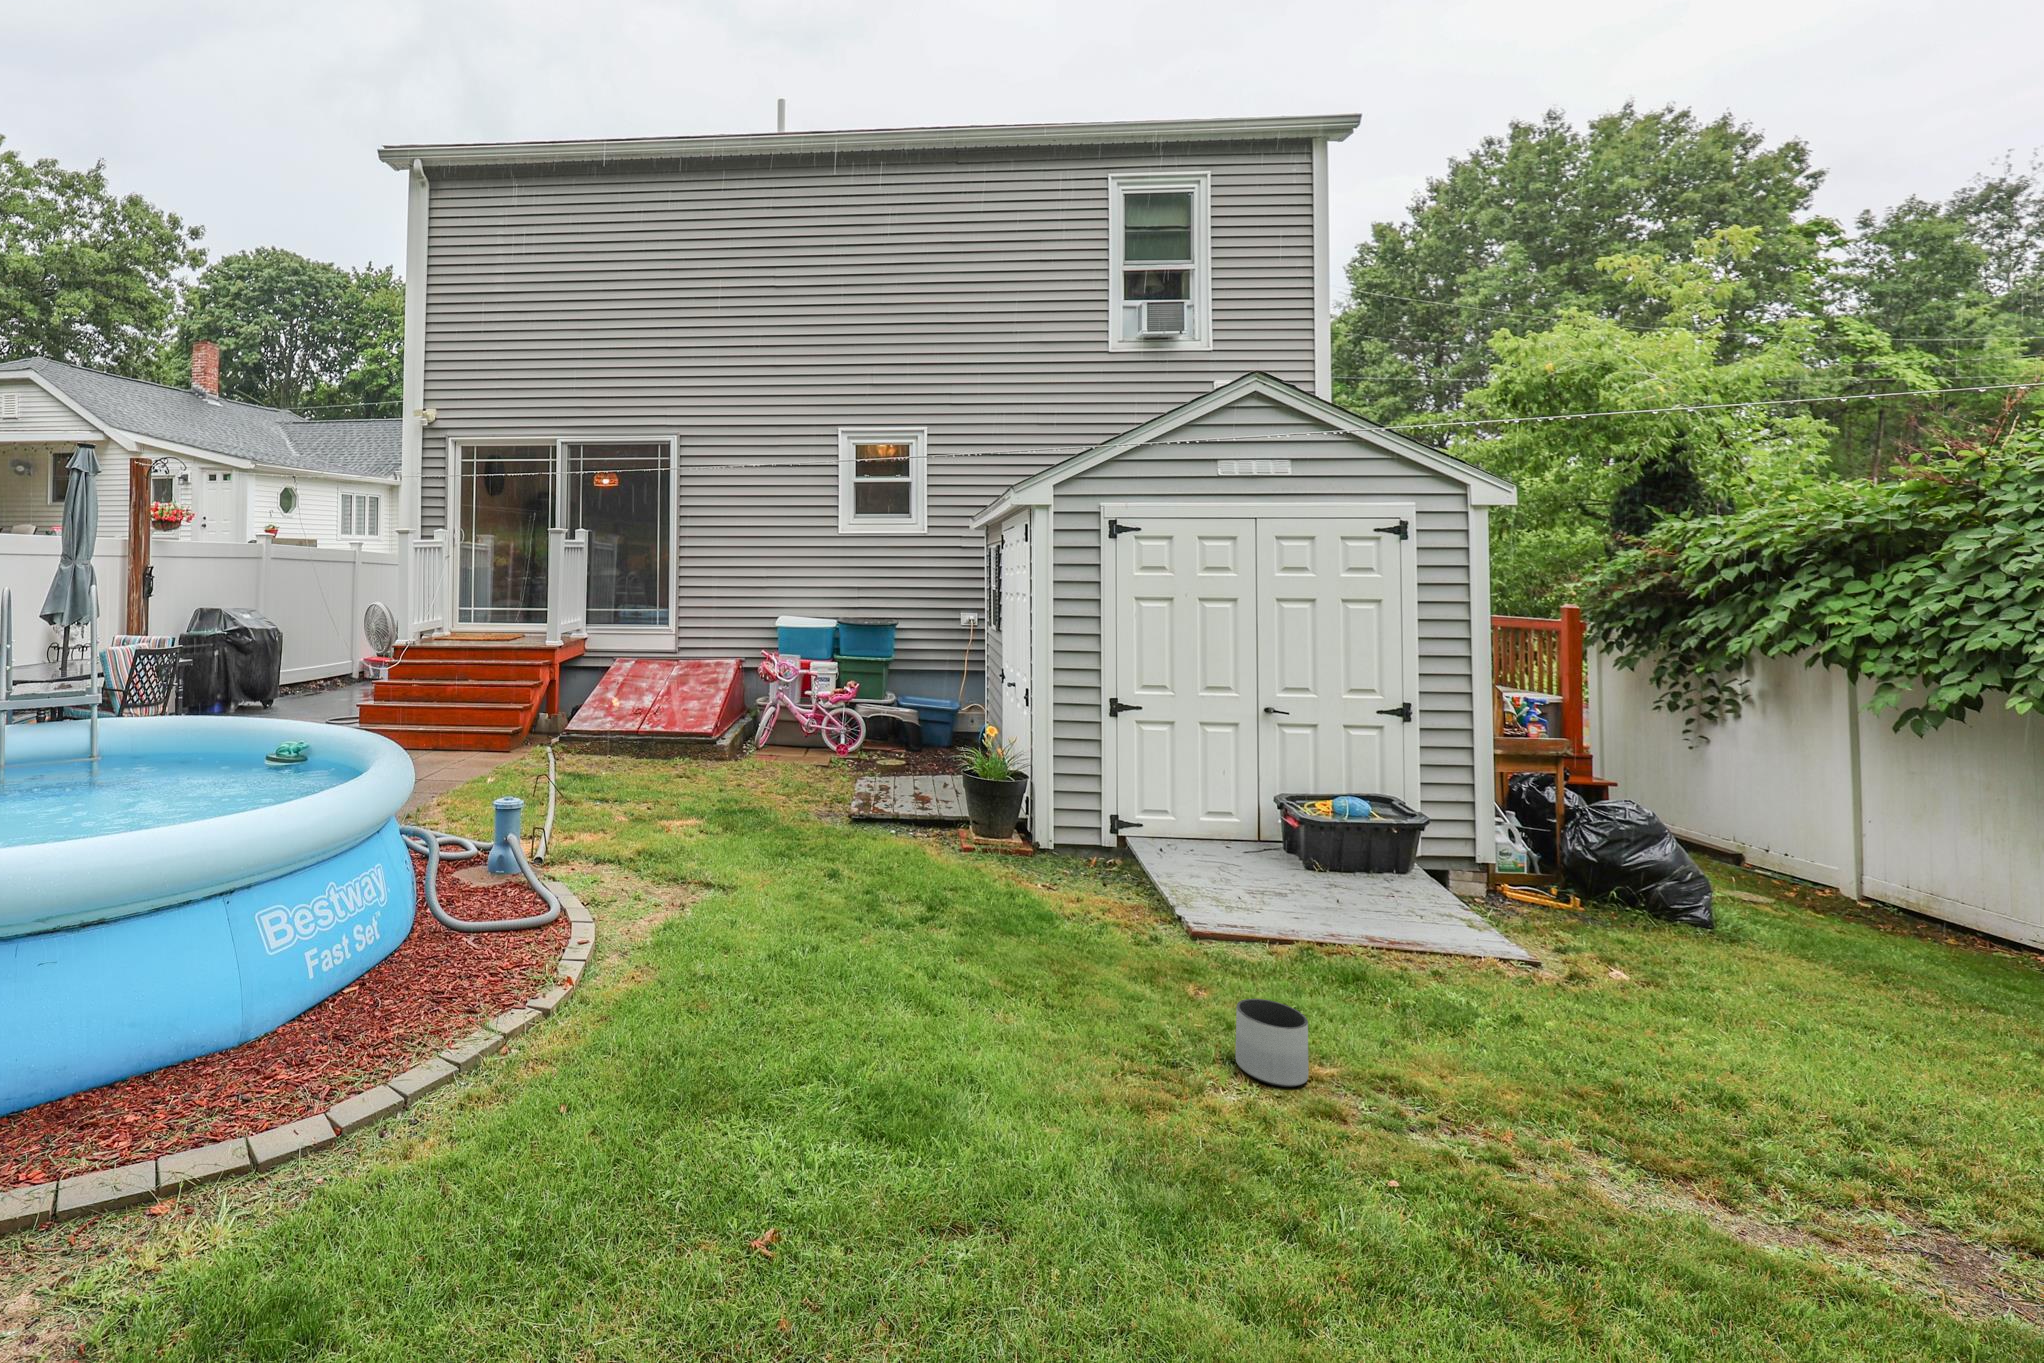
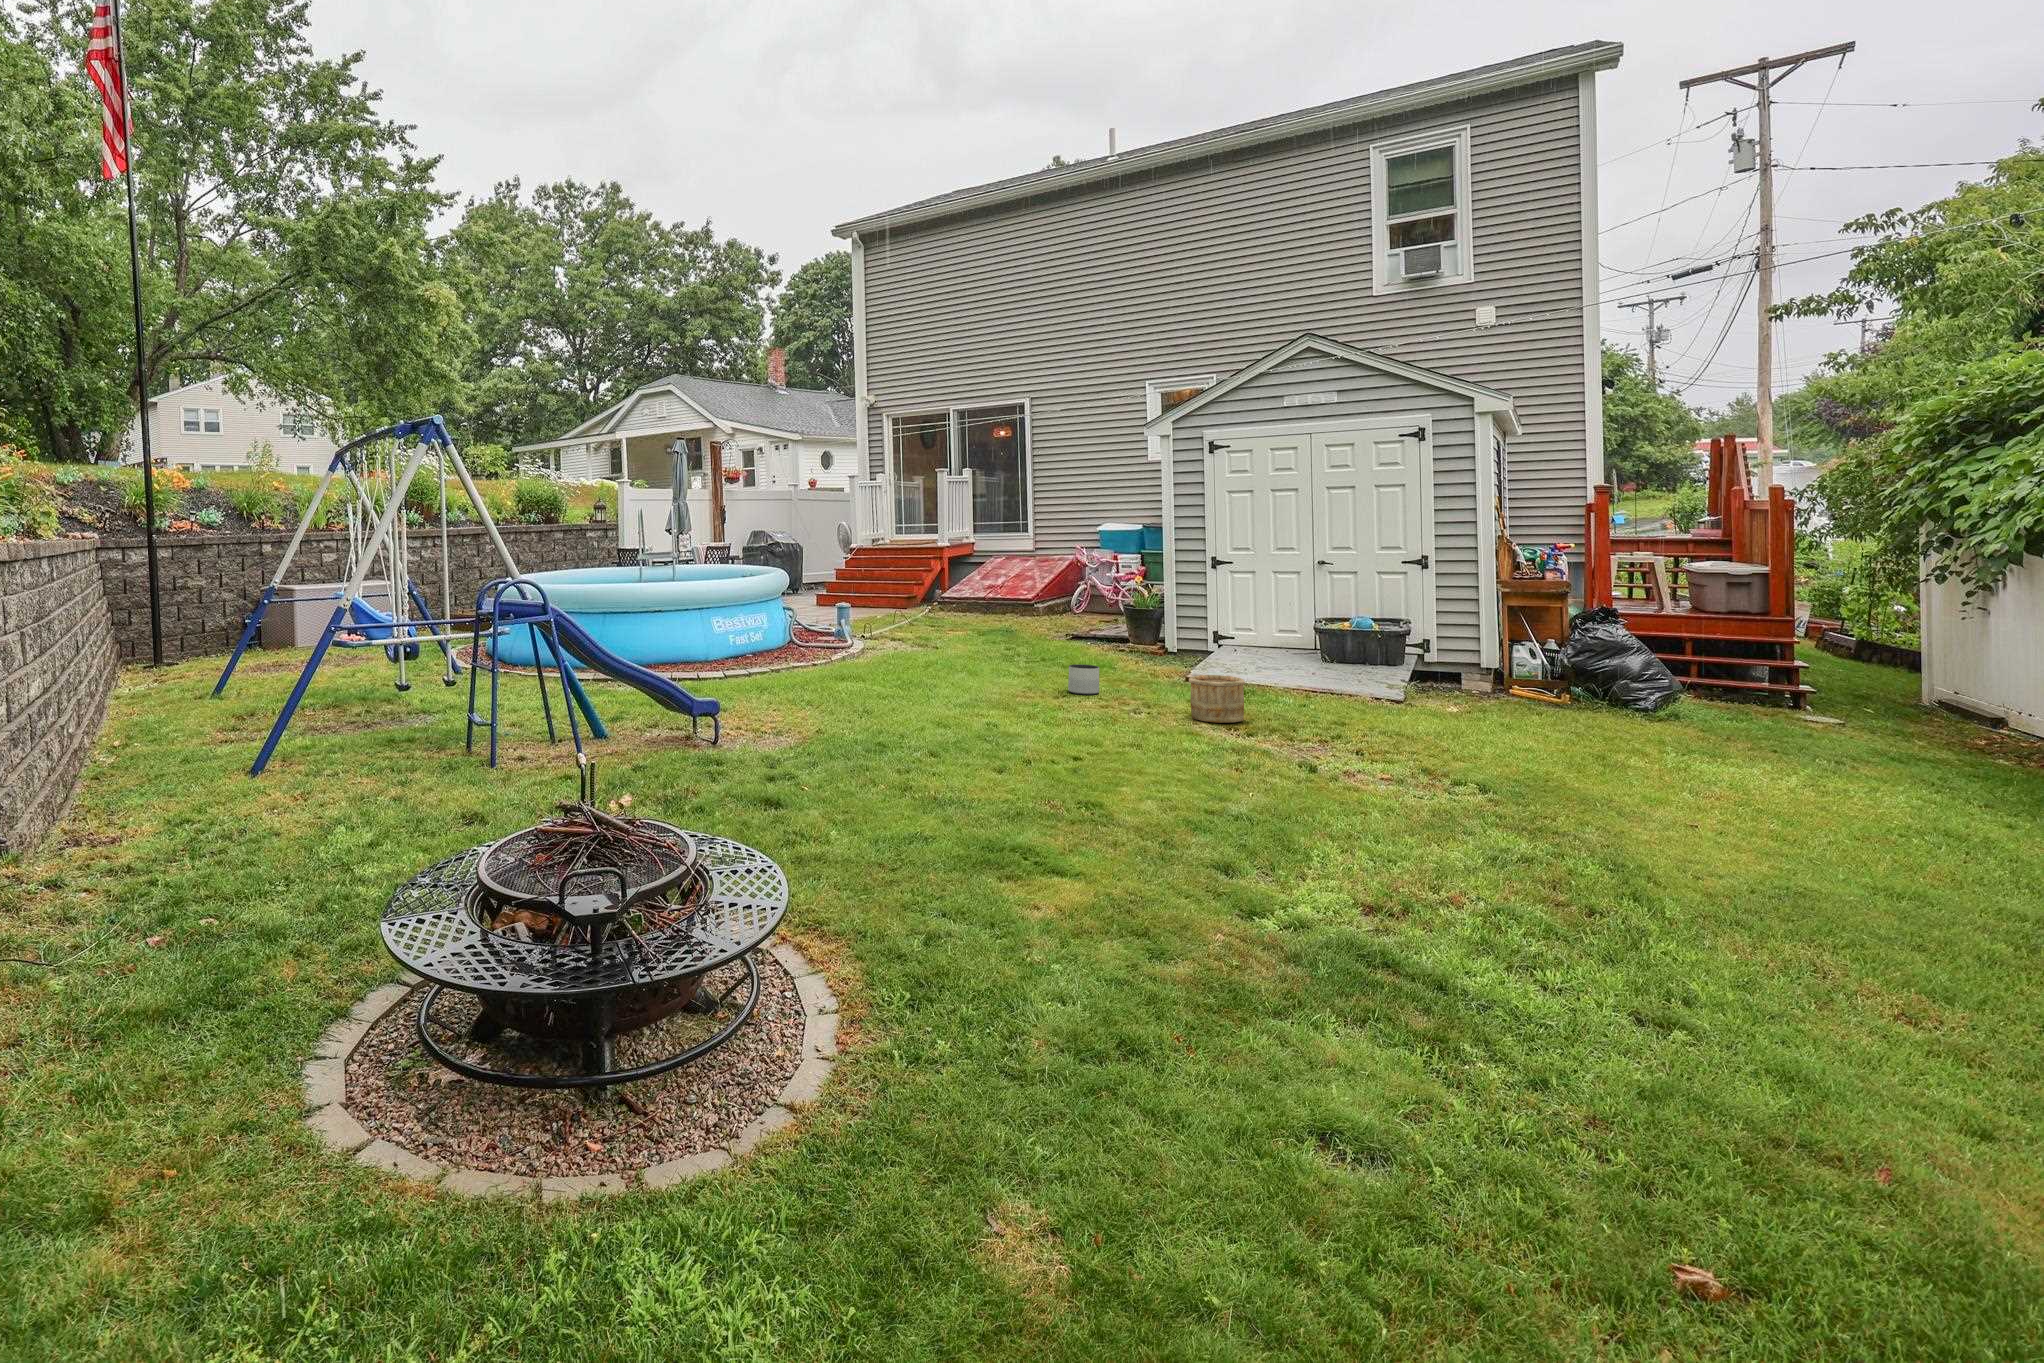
wooden bucket: none [1640,1057,1812,1215] -> present [1189,675,1245,723]

